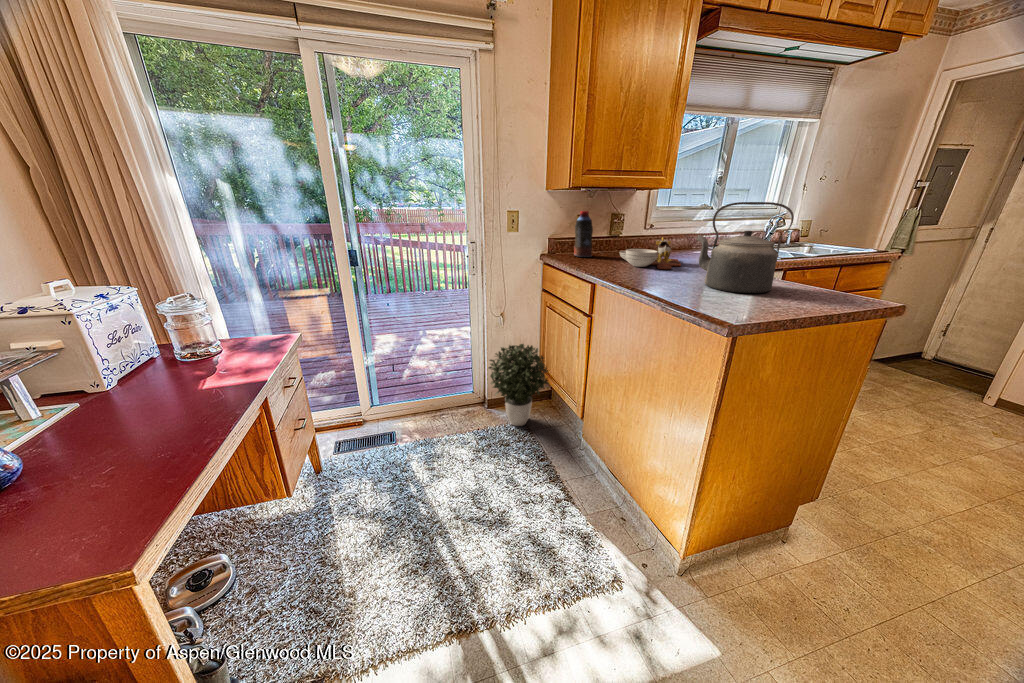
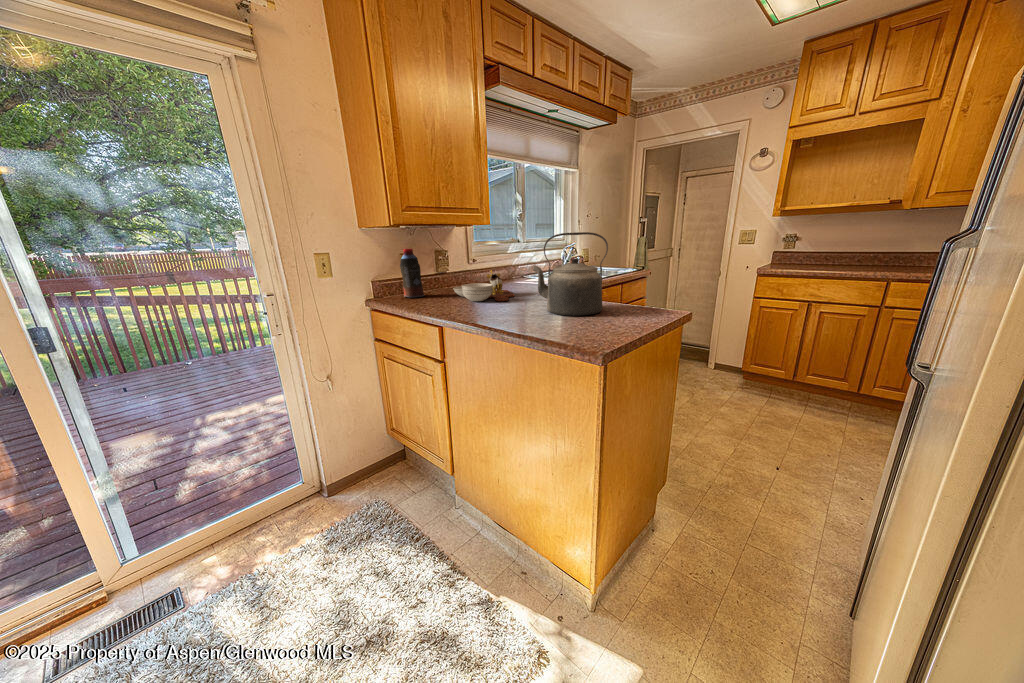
potted plant: present [489,344,549,426] -> none [321,405,405,508]

